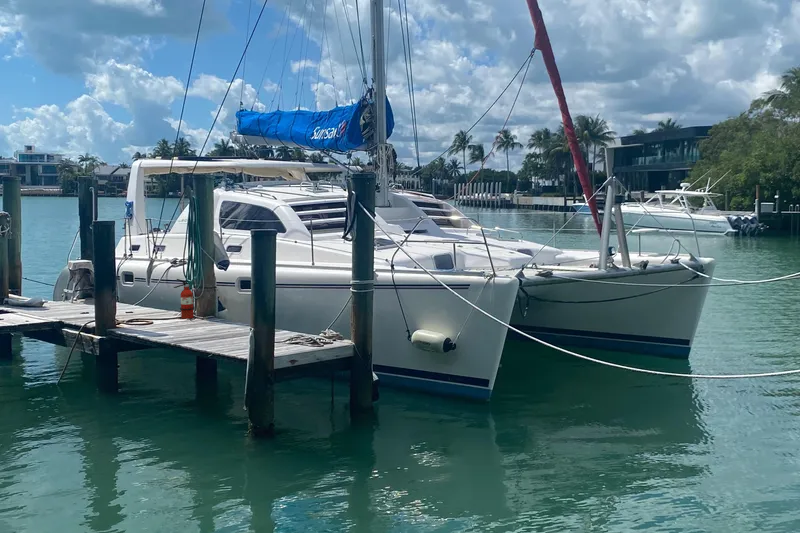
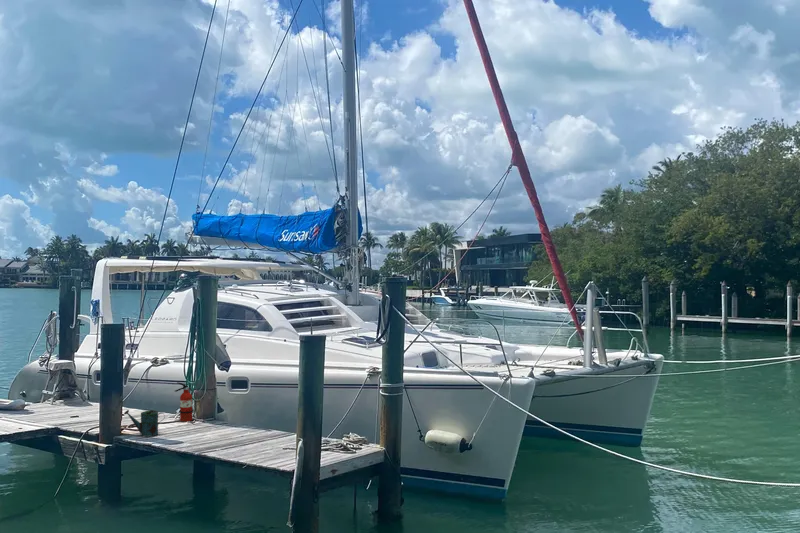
watering can: none [114,301,154,328] -> present [124,410,162,437]

